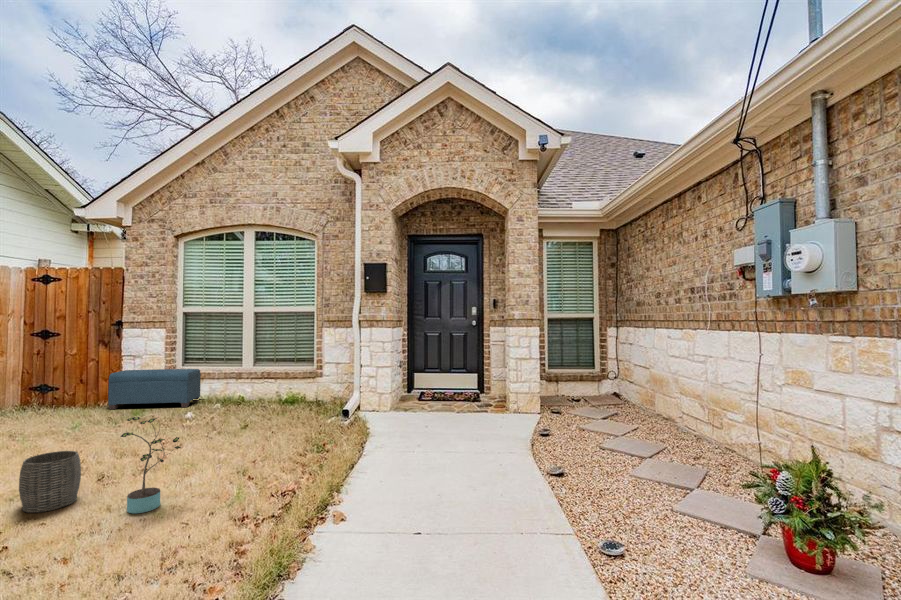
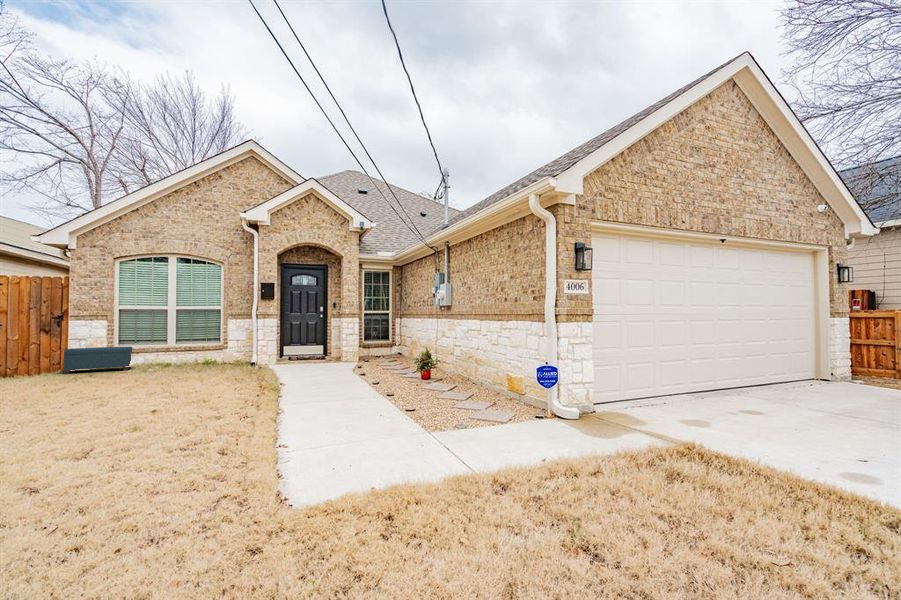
potted plant: present [121,417,181,513] -> none [167,351,194,393]
woven basket: present [19,451,81,513] -> none [105,371,135,397]

